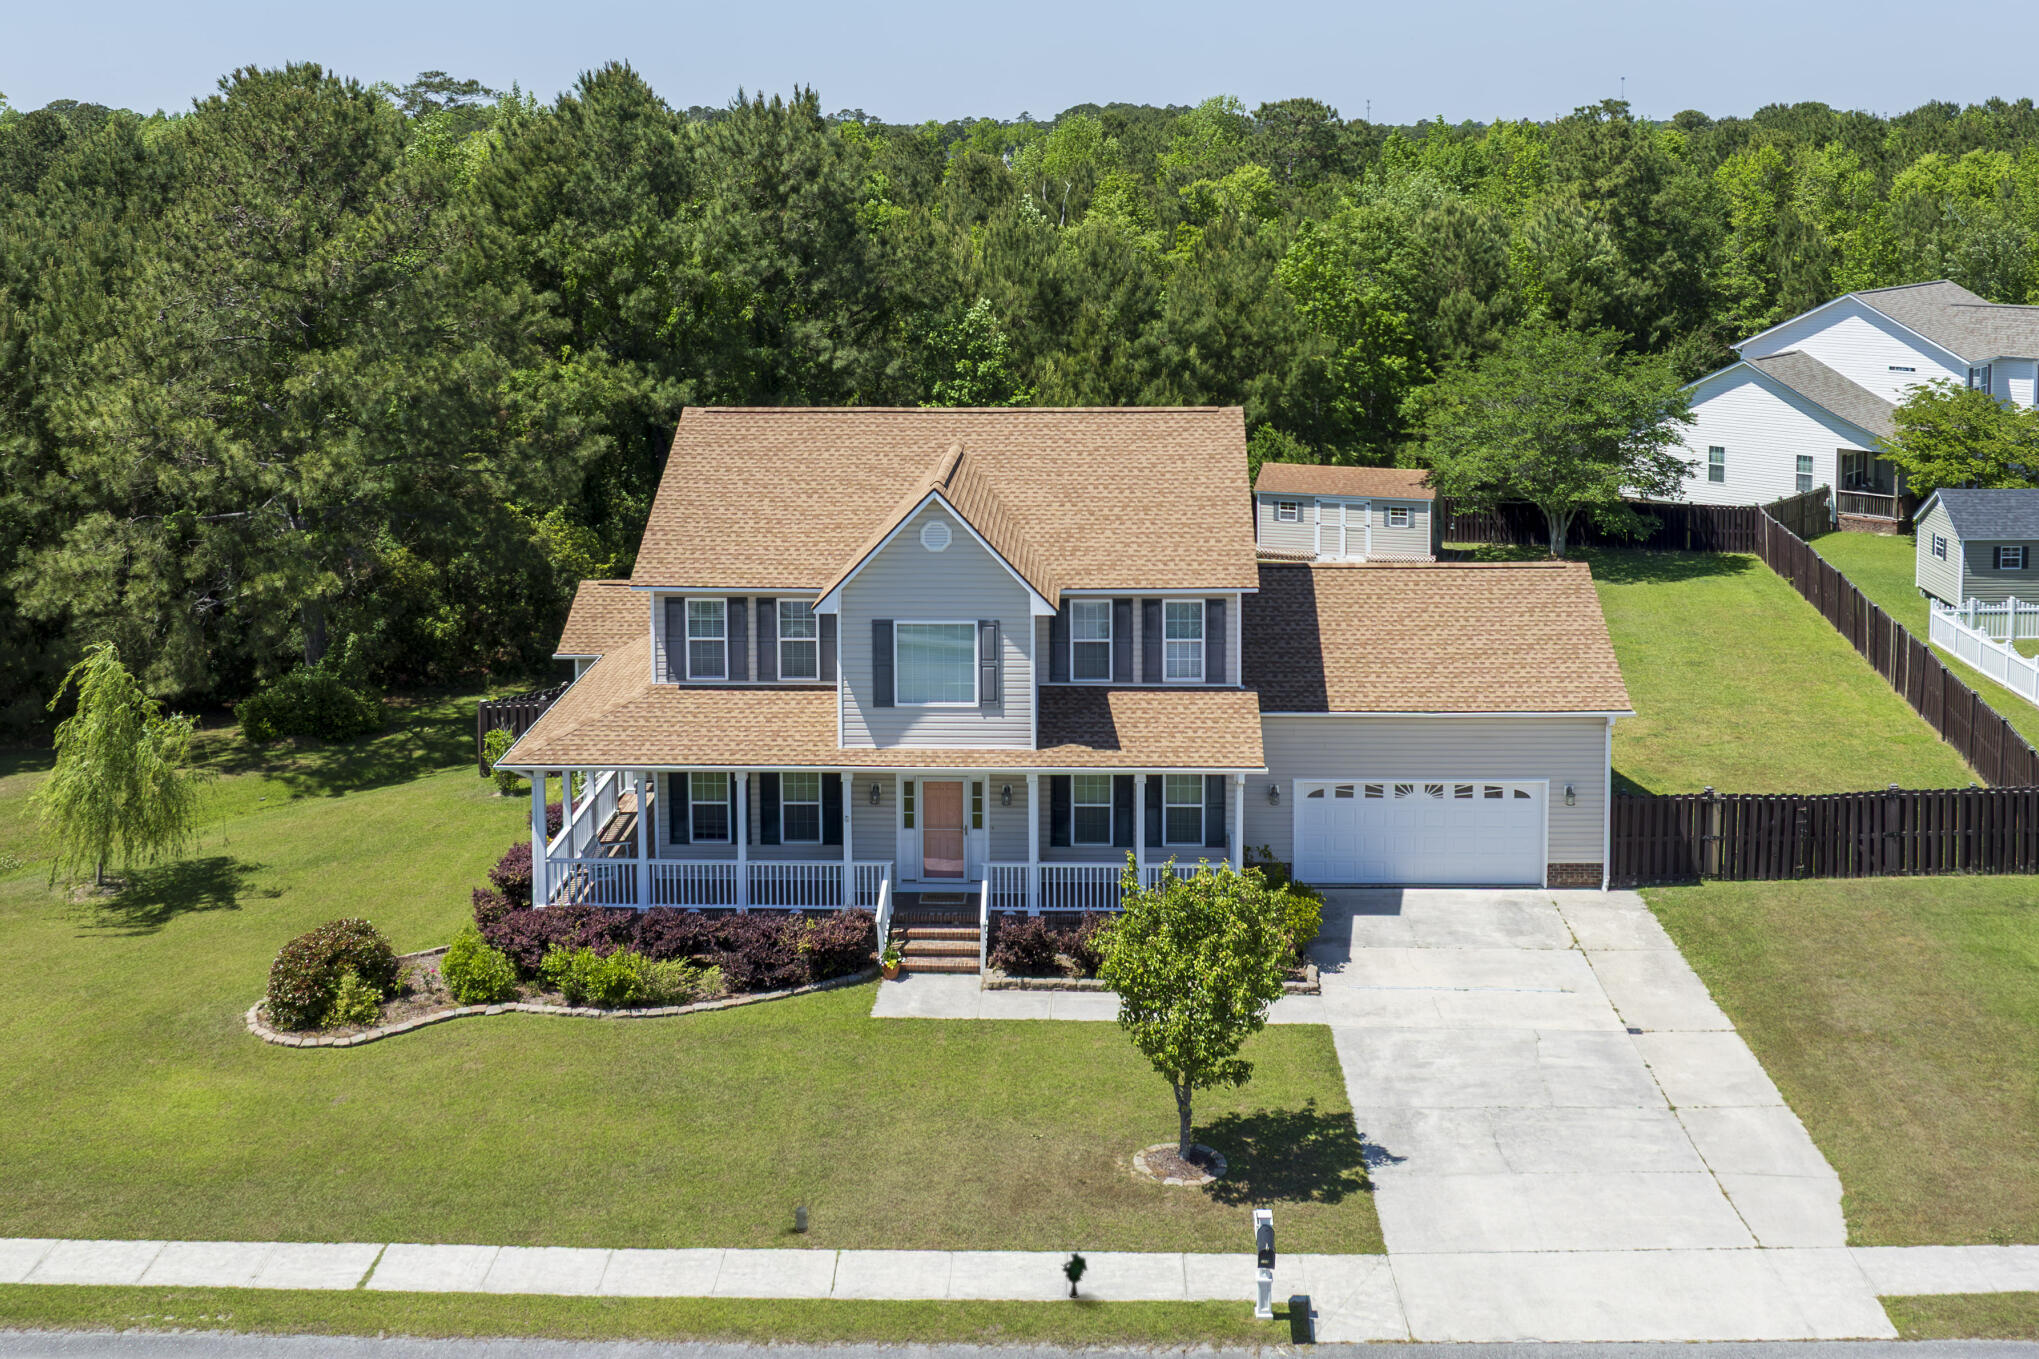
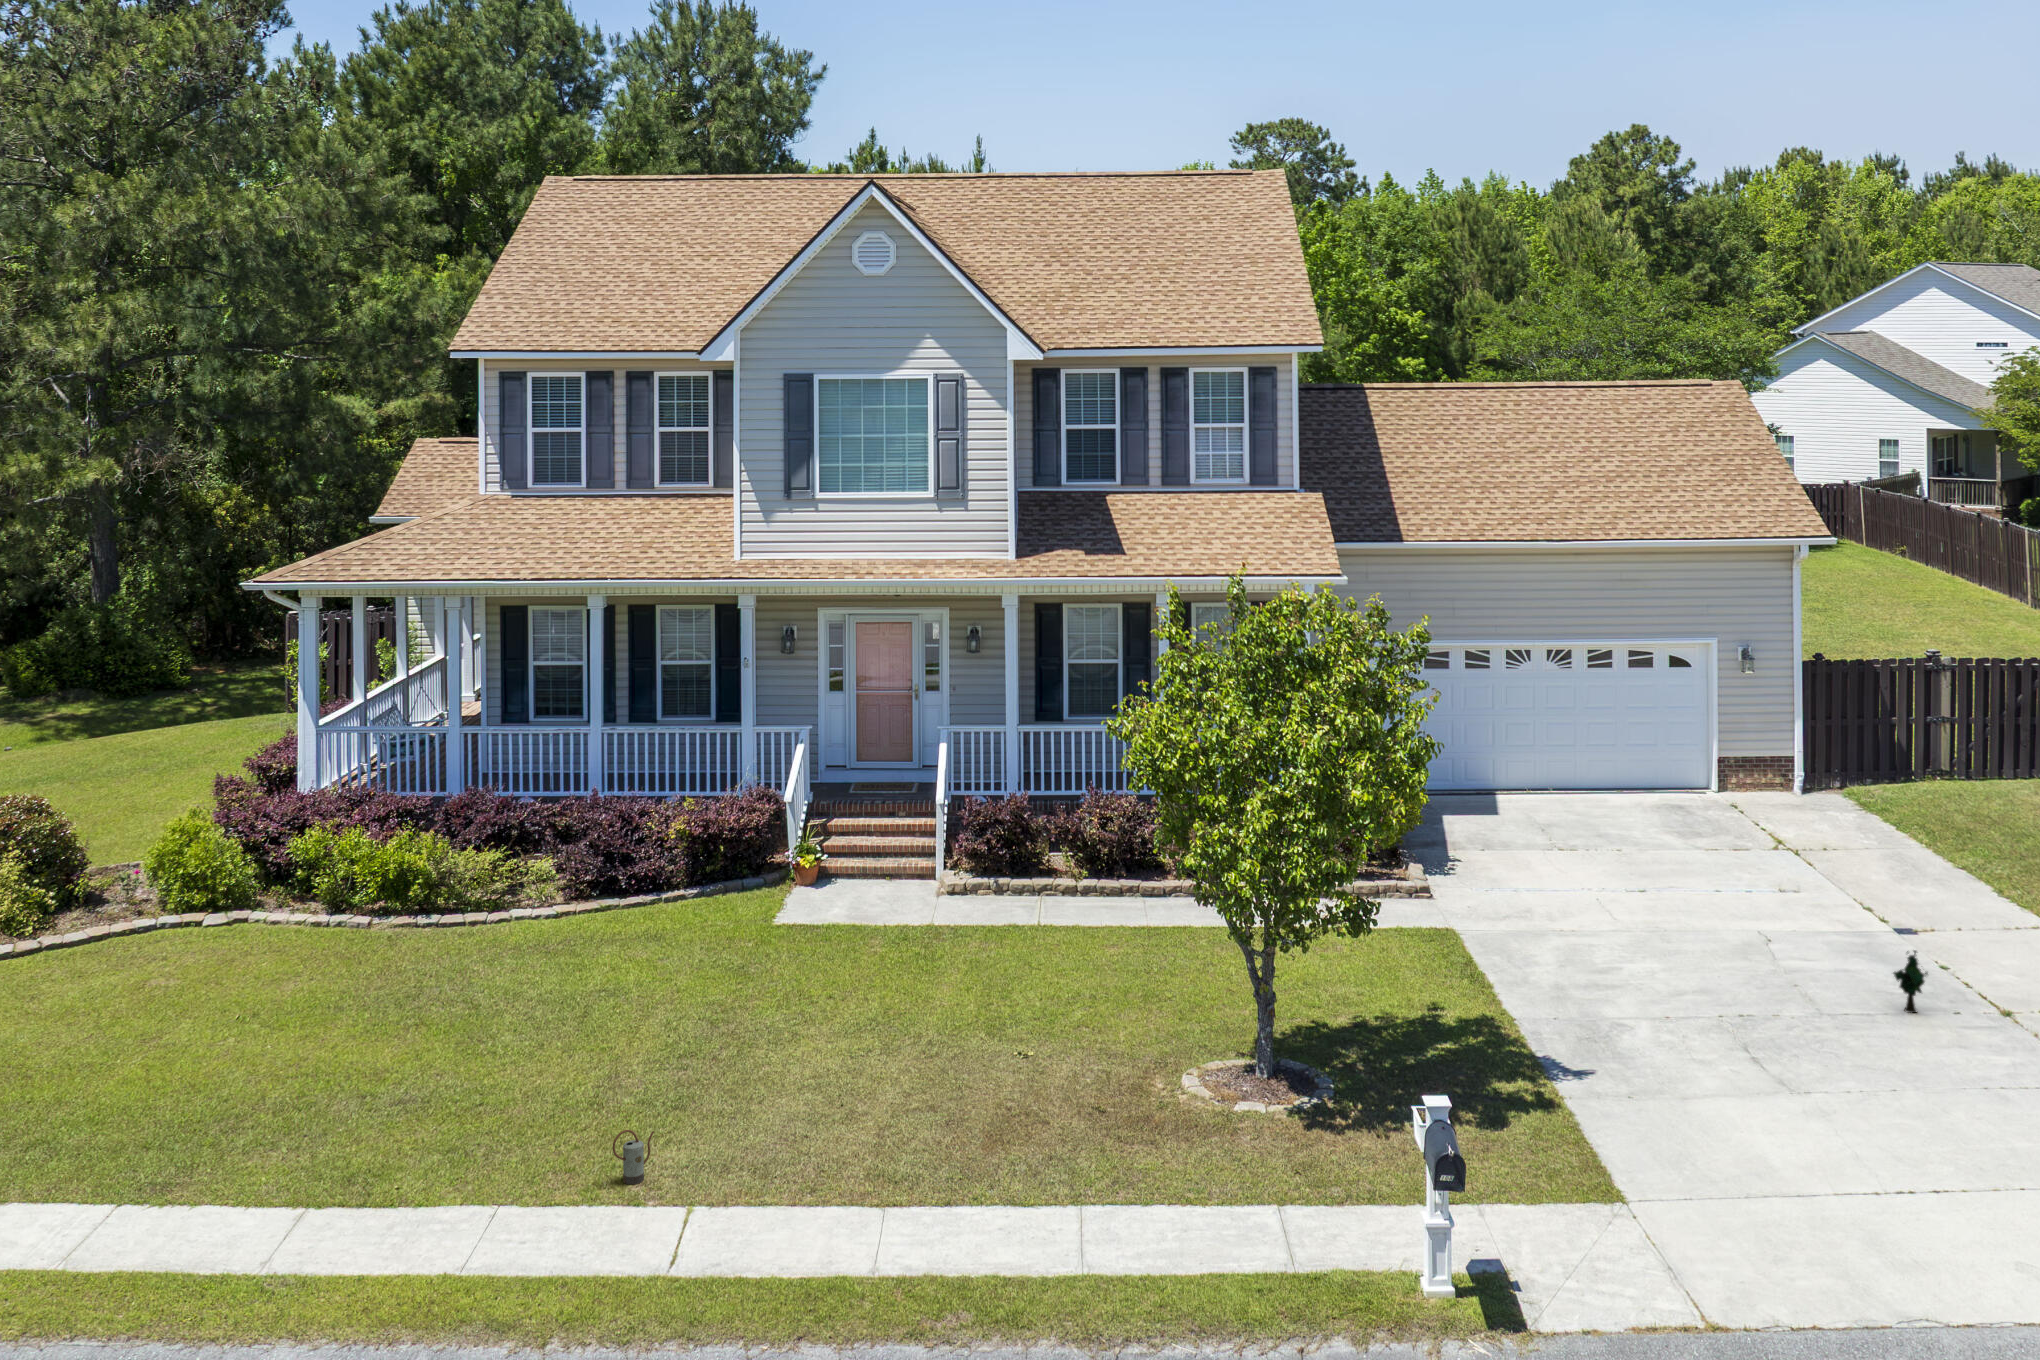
decorative plant: present [1062,1248,1087,1298] -> present [1893,950,1928,1013]

